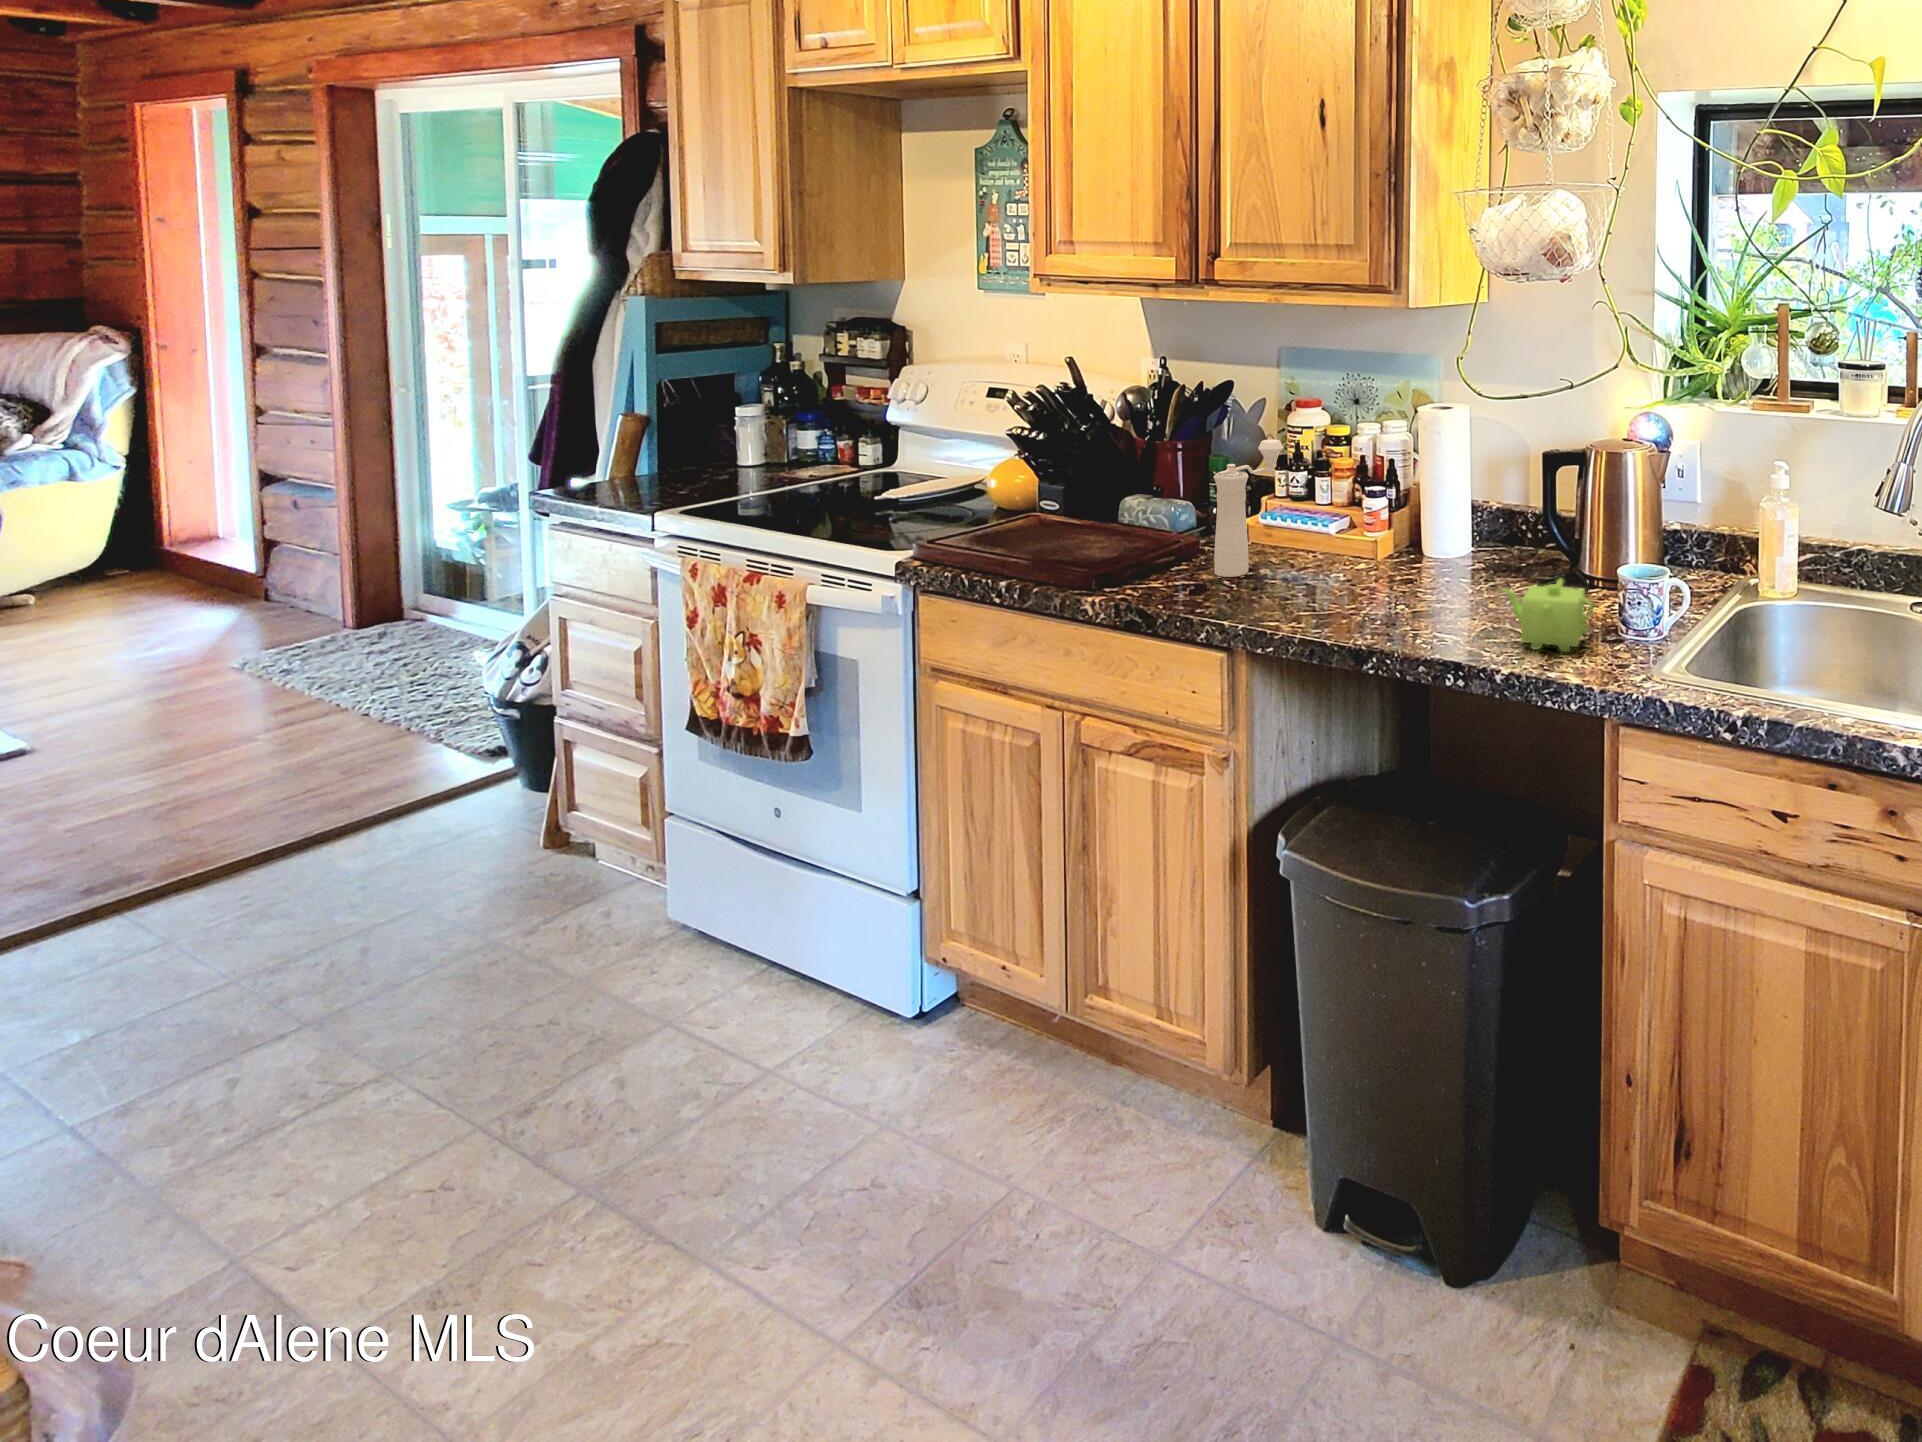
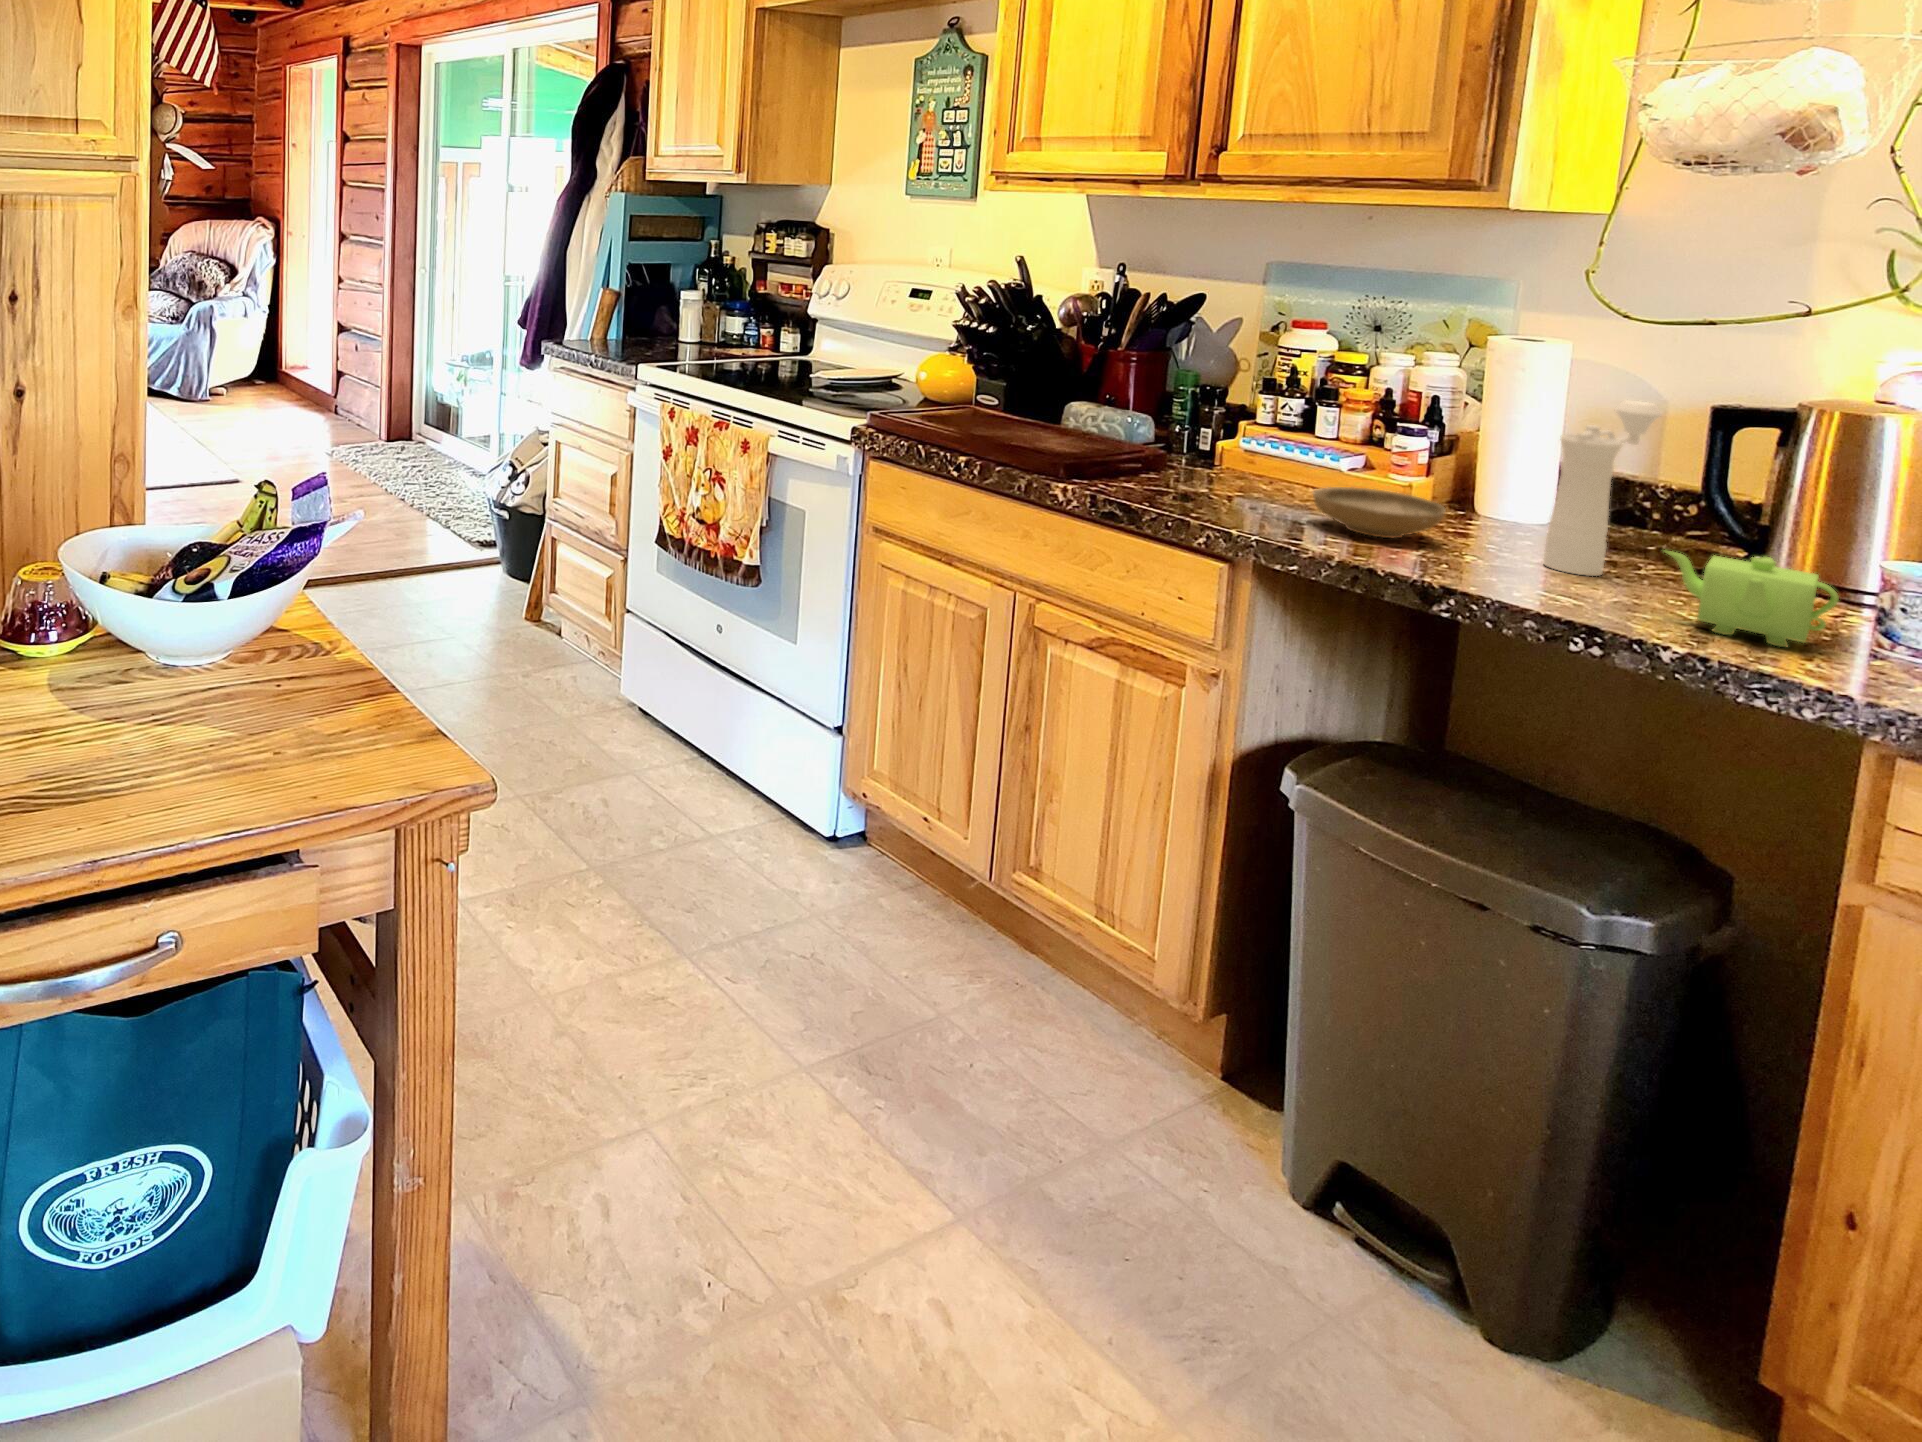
pepper mill: present [1214,439,1283,577] -> present [1543,400,1662,576]
ceramic bowl: none [1290,557,1383,603] -> present [1313,487,1446,538]

